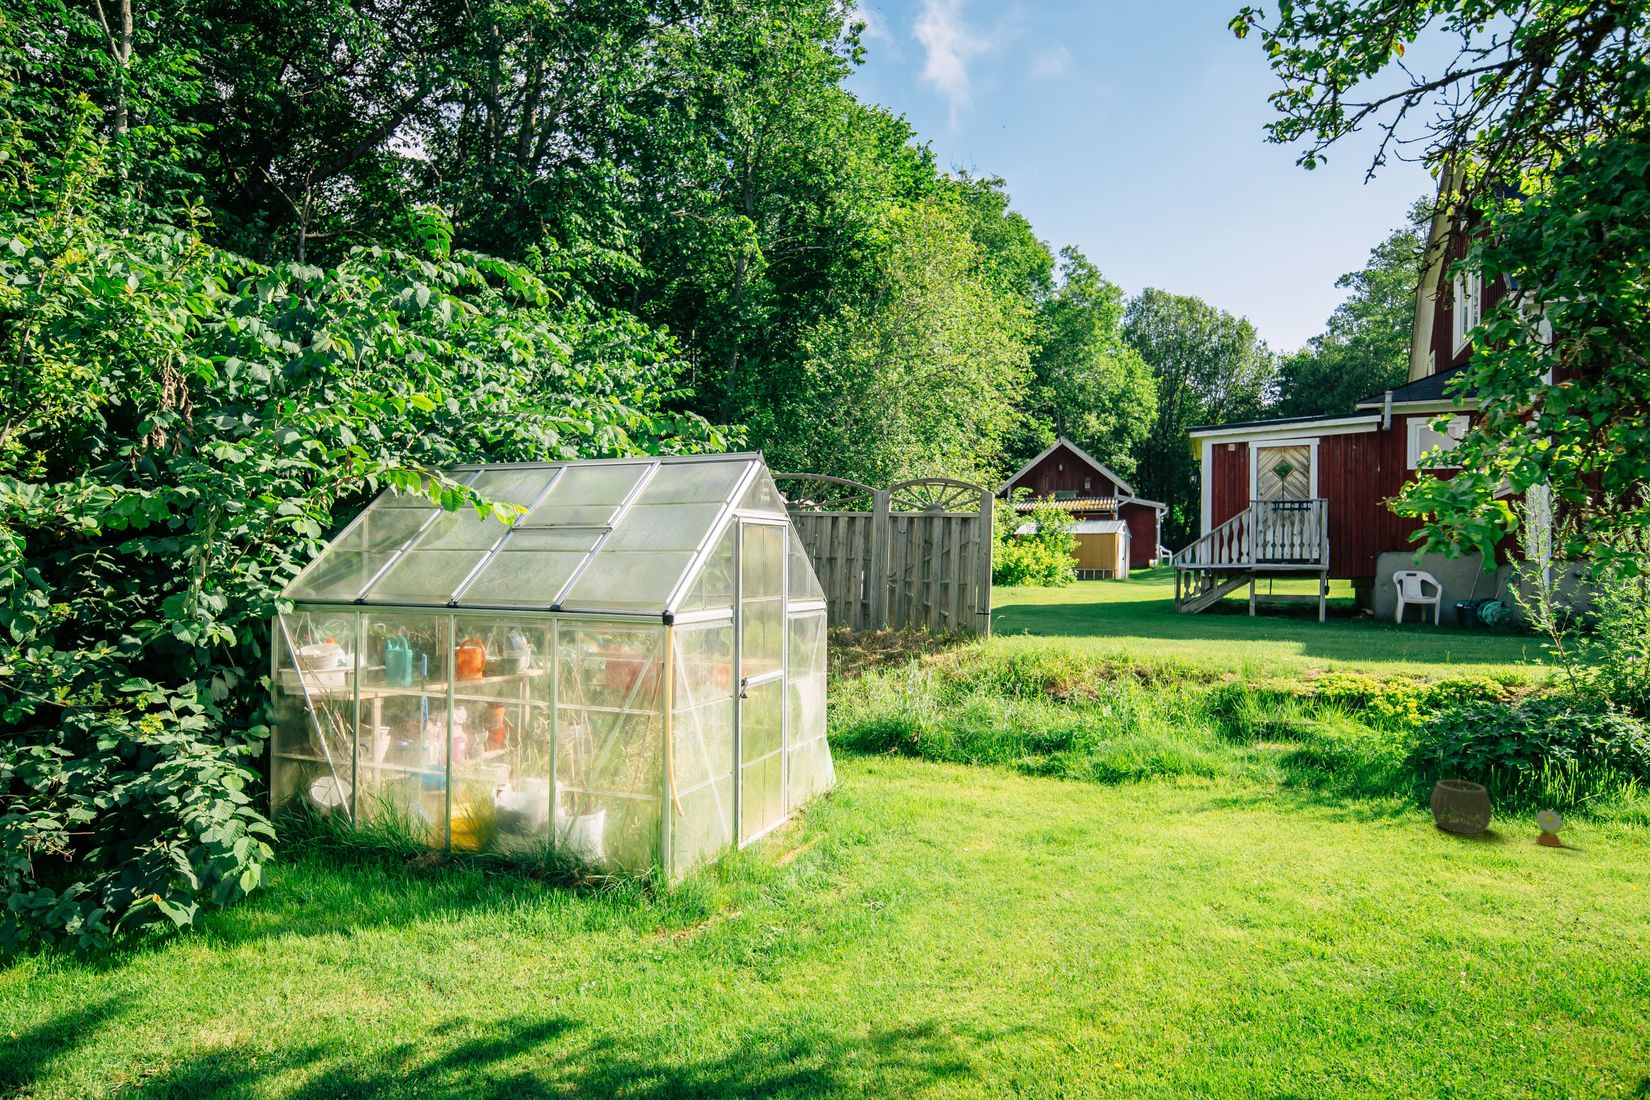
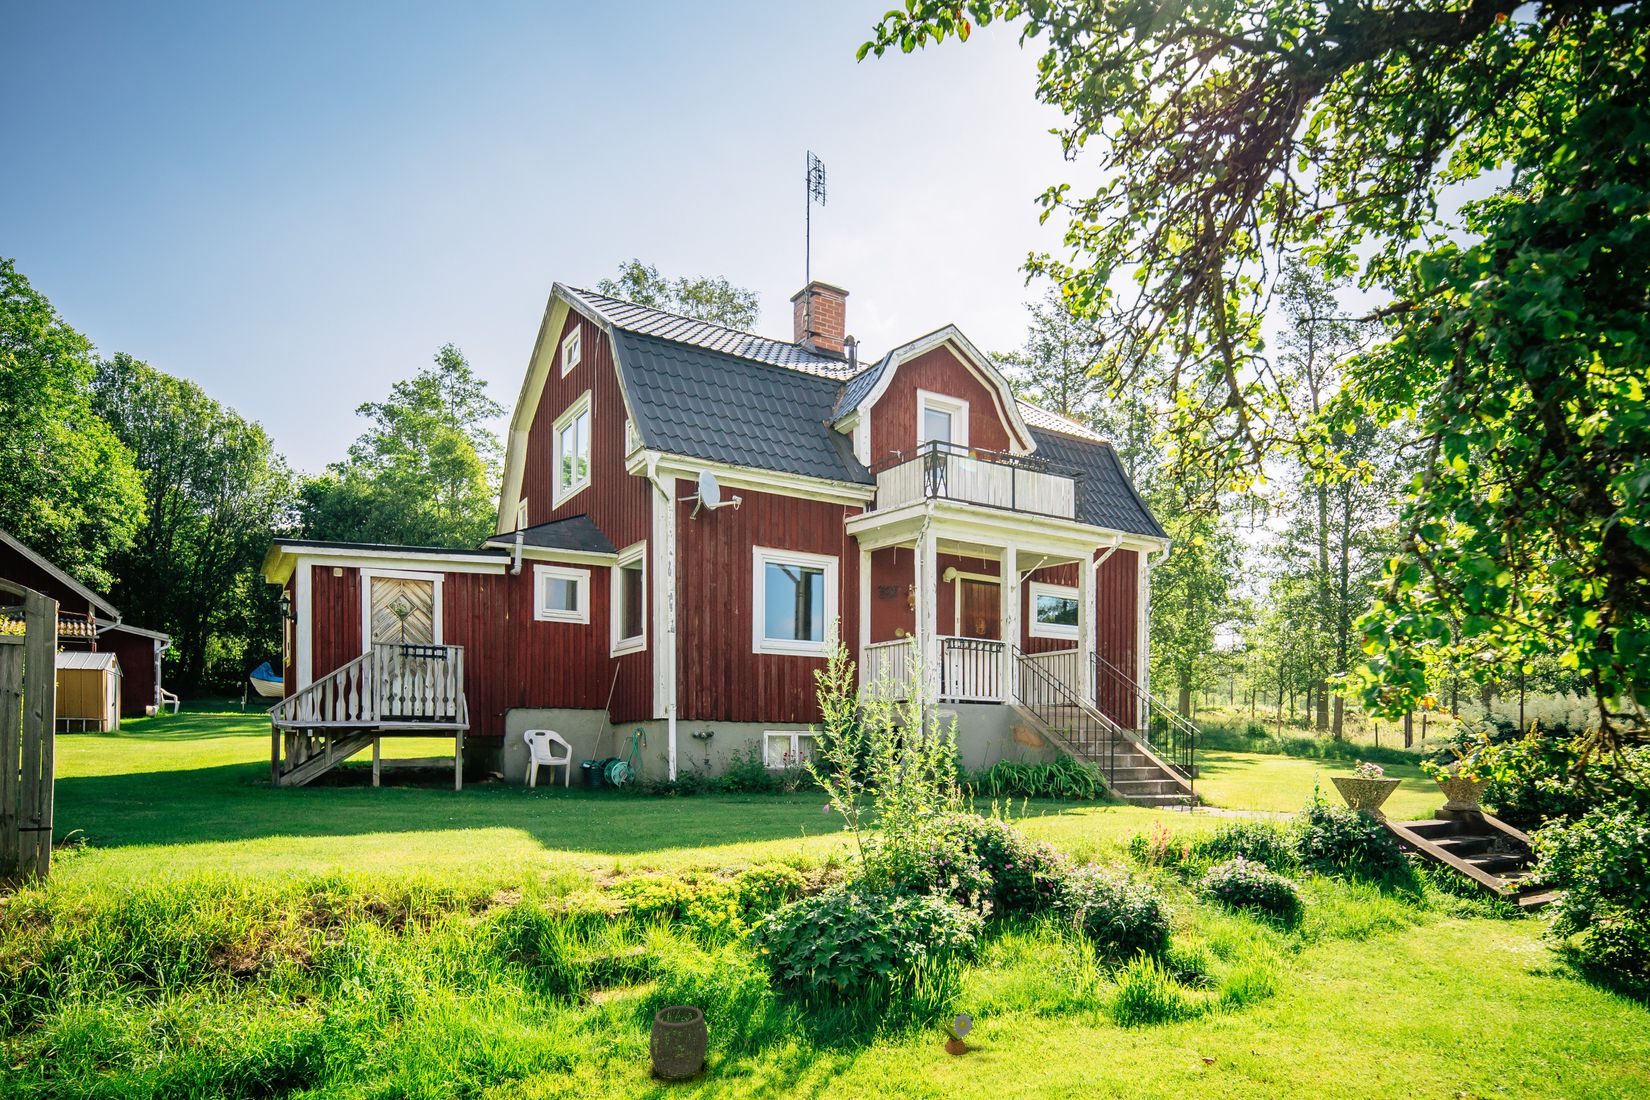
woven basket: present [1431,780,1492,834] -> present [649,1006,708,1077]

